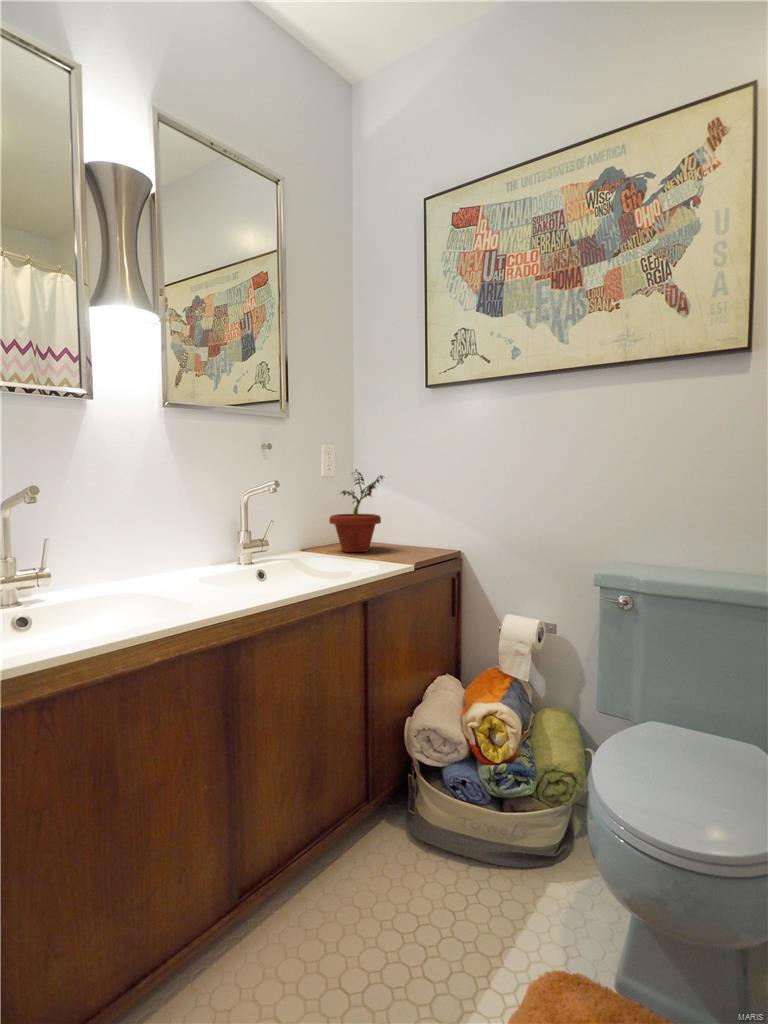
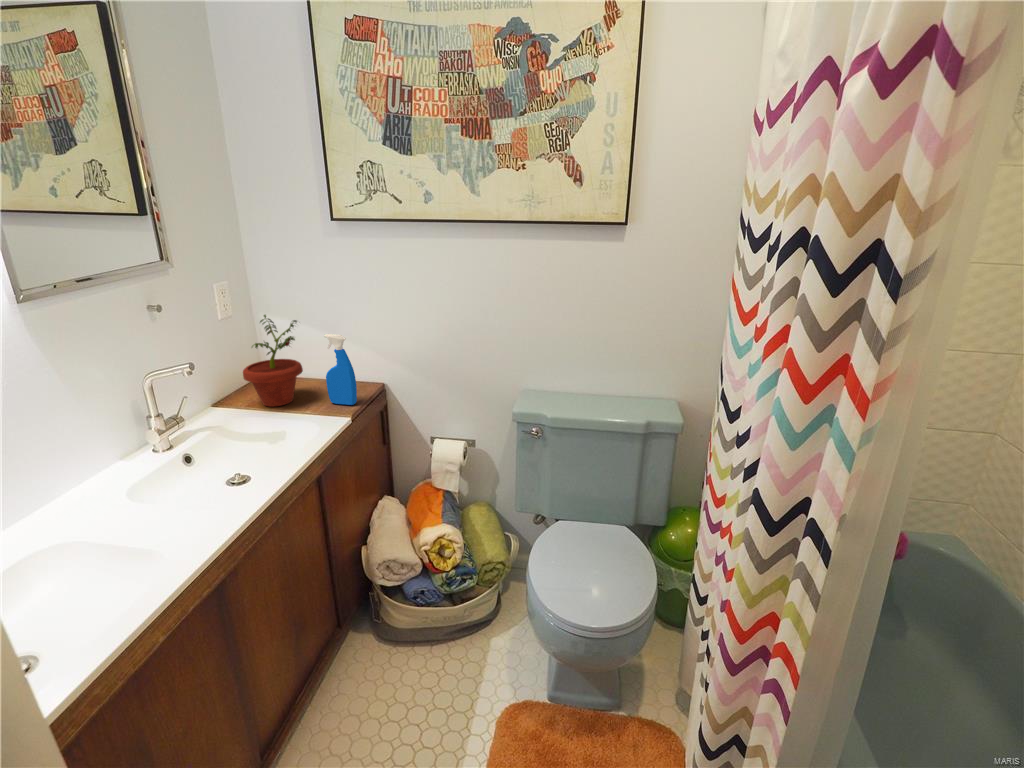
spray bottle: none [398,484,425,557] -> present [324,334,357,405]

